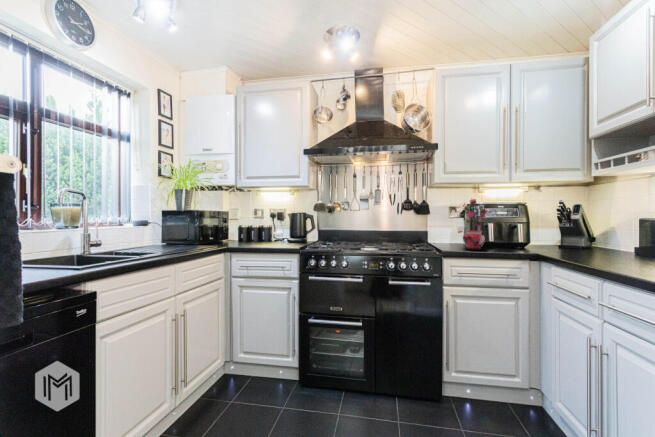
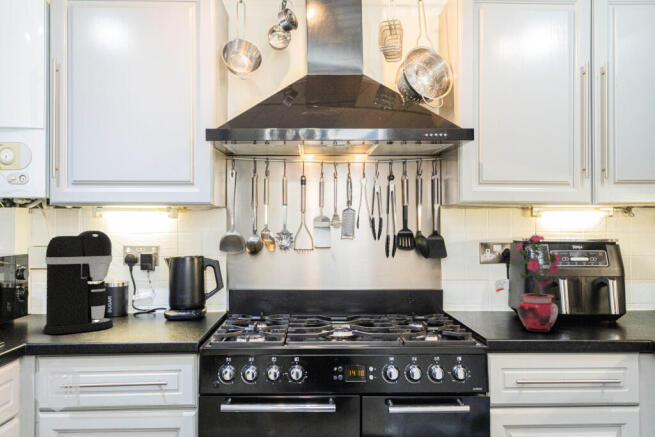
coffee maker: none [236,200,265,245] -> present [43,231,113,334]

